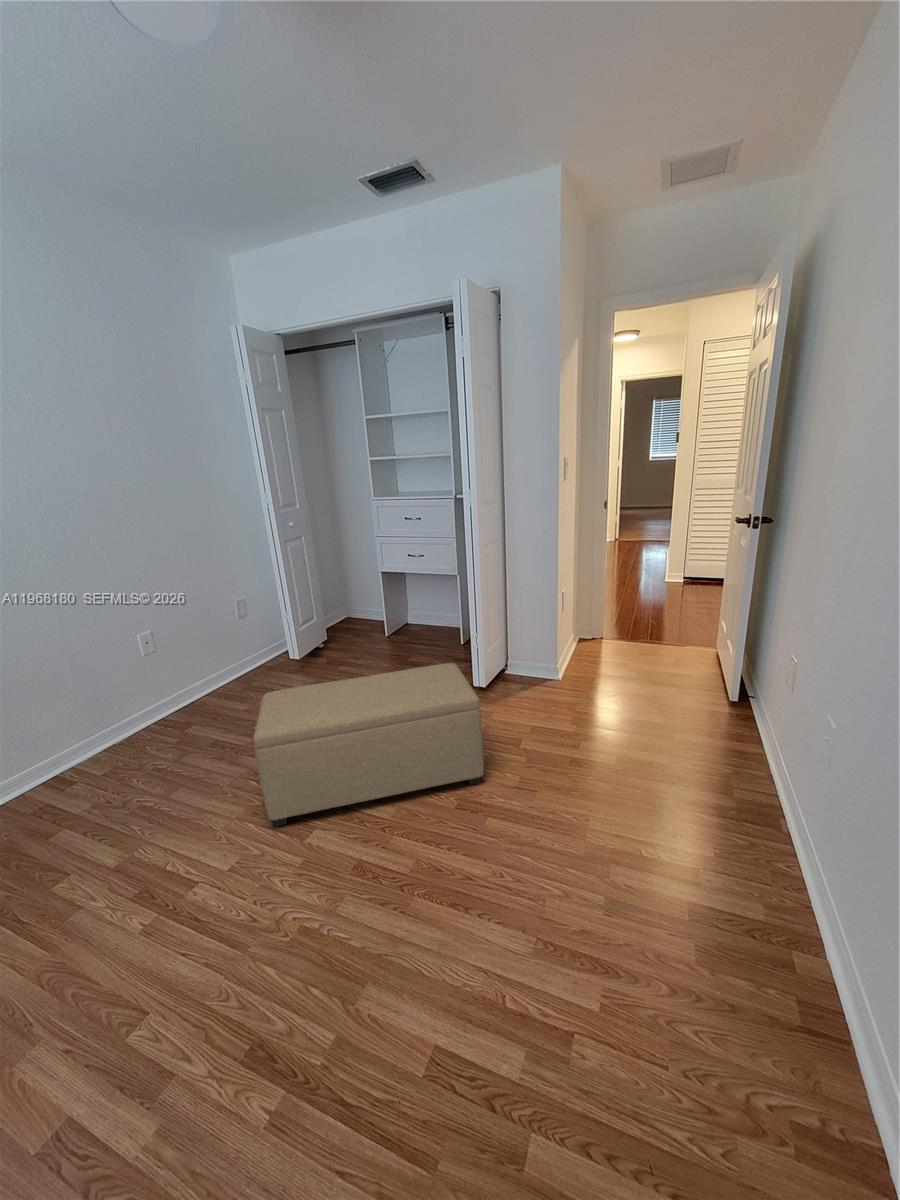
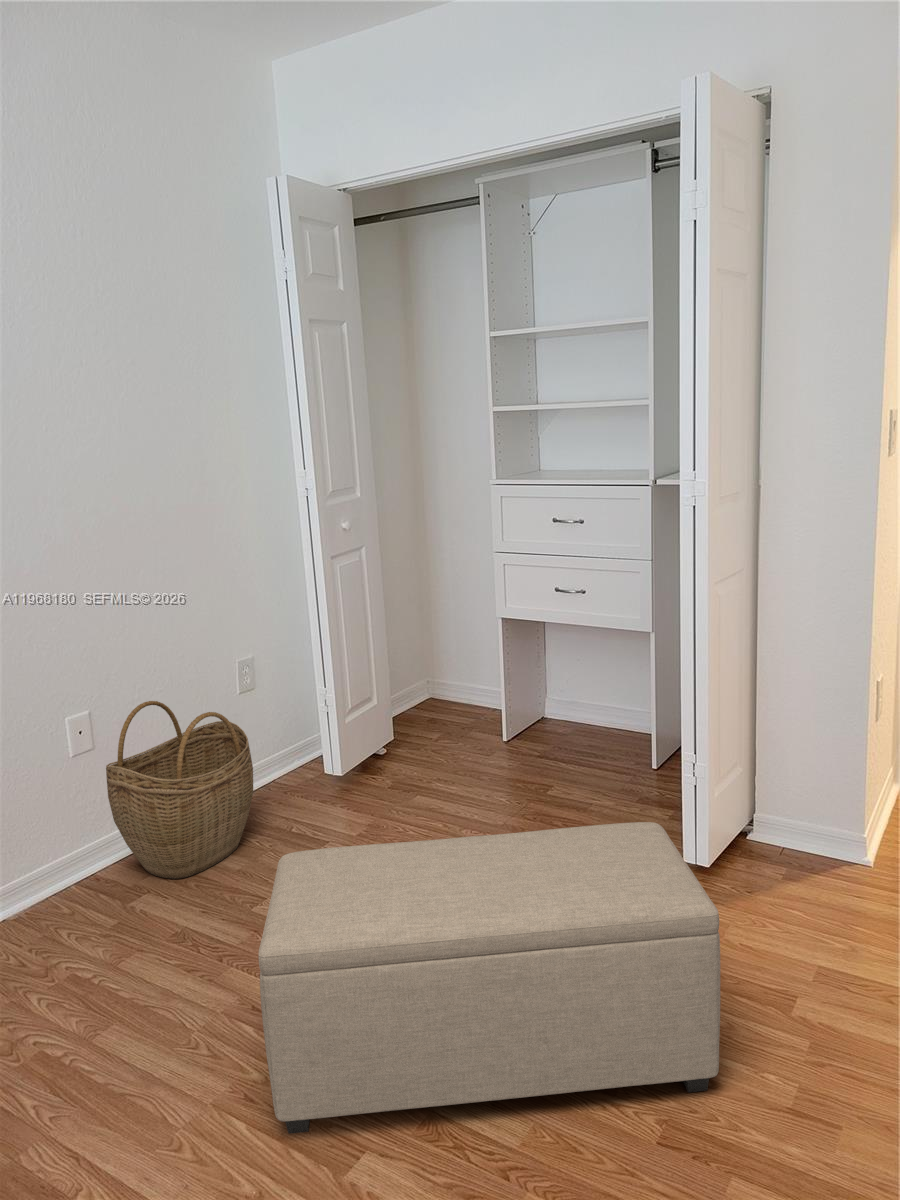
woven basket: none [164,624,249,718] -> present [106,701,253,879]

